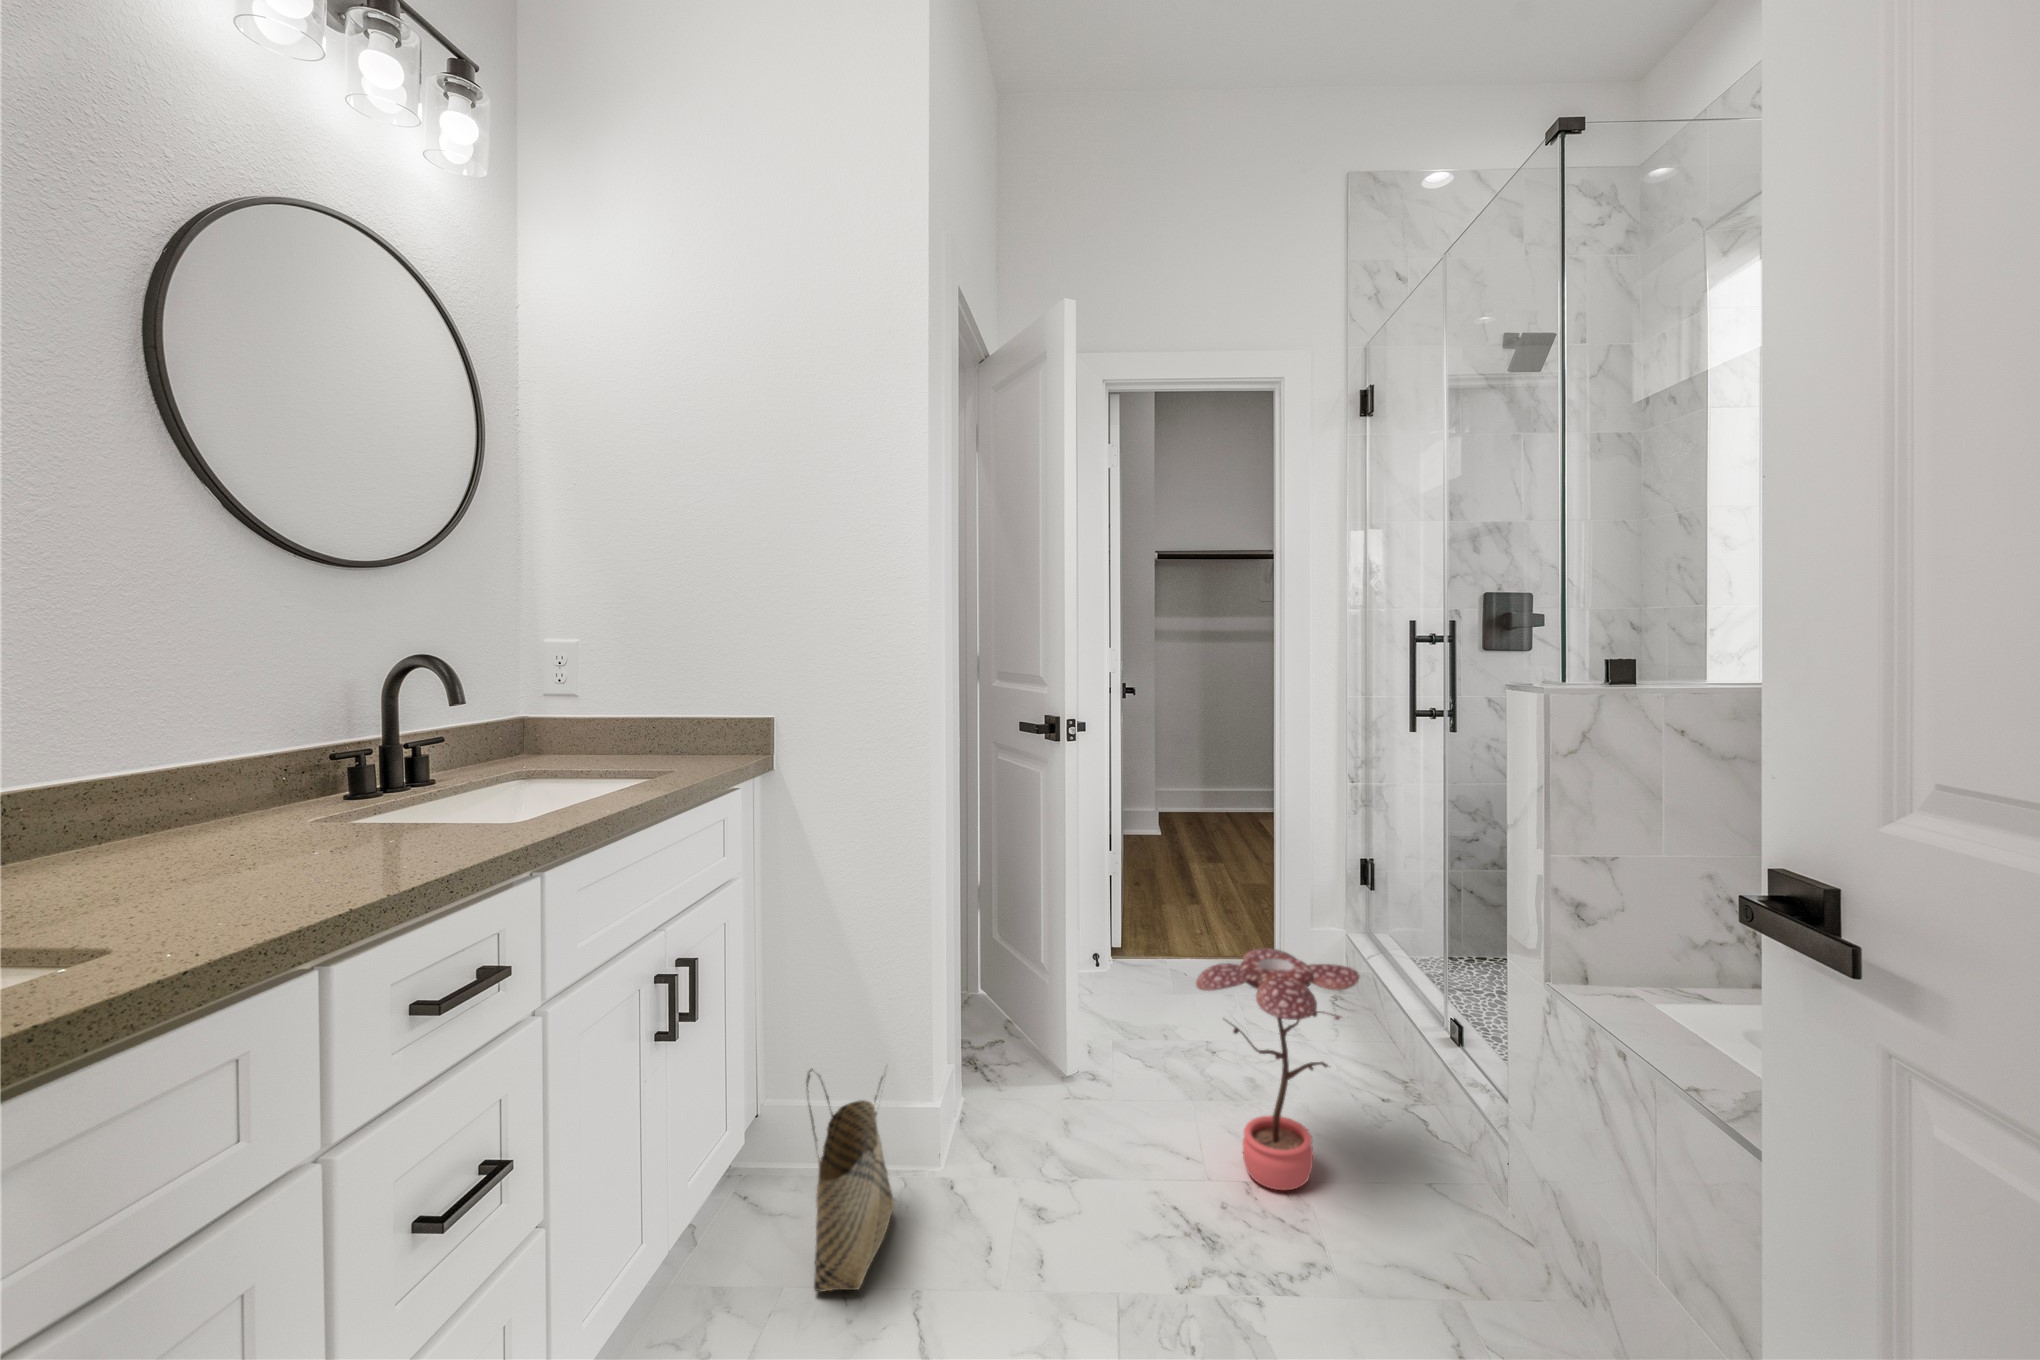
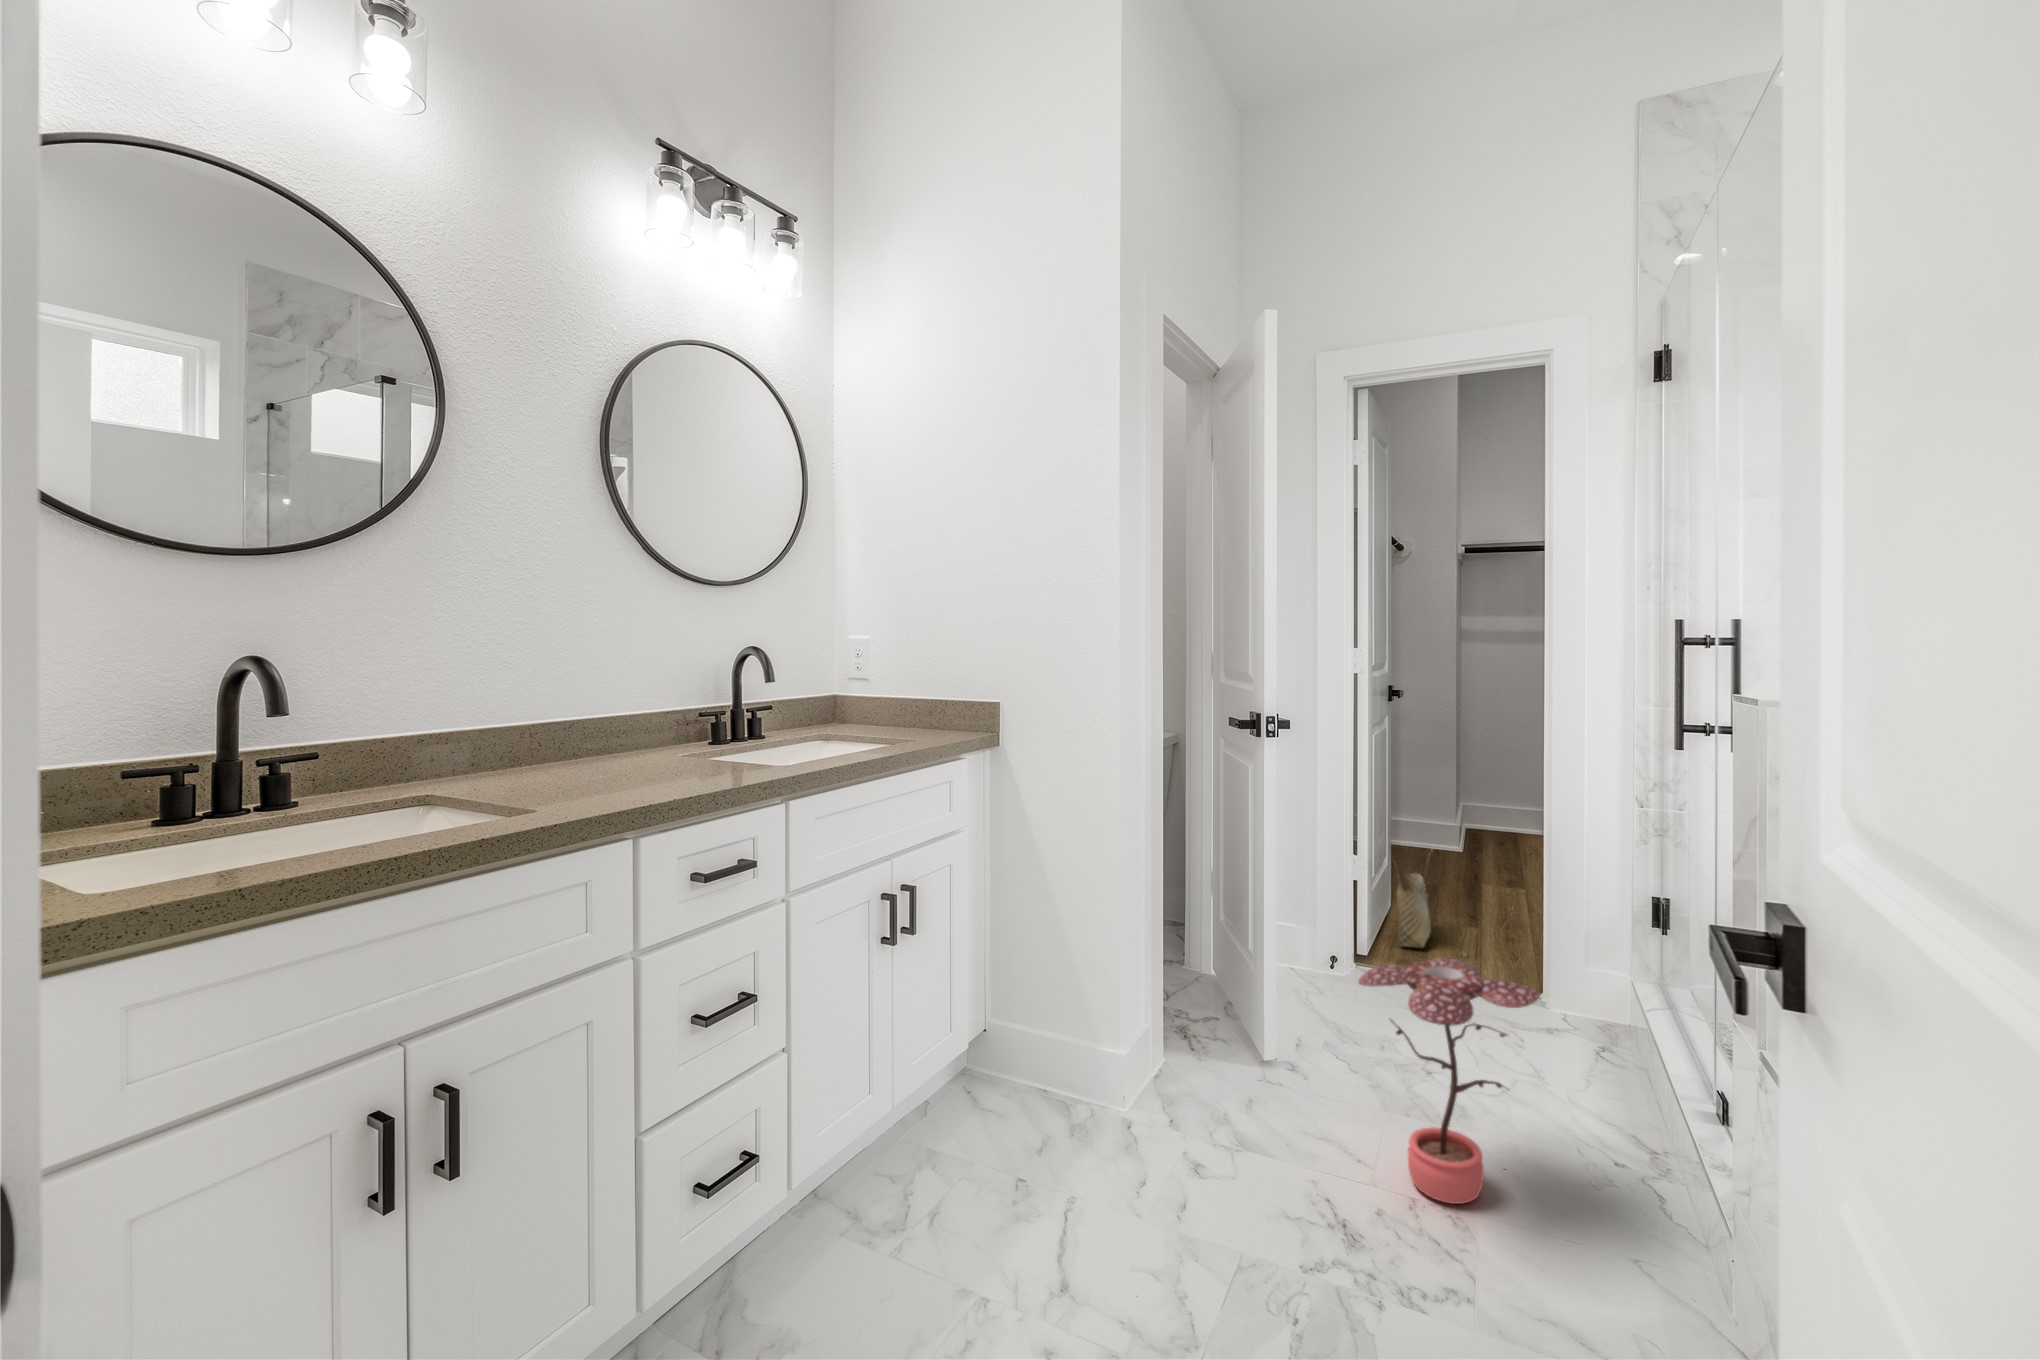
woven basket: present [806,1069,894,1292] -> present [1391,850,1431,948]

